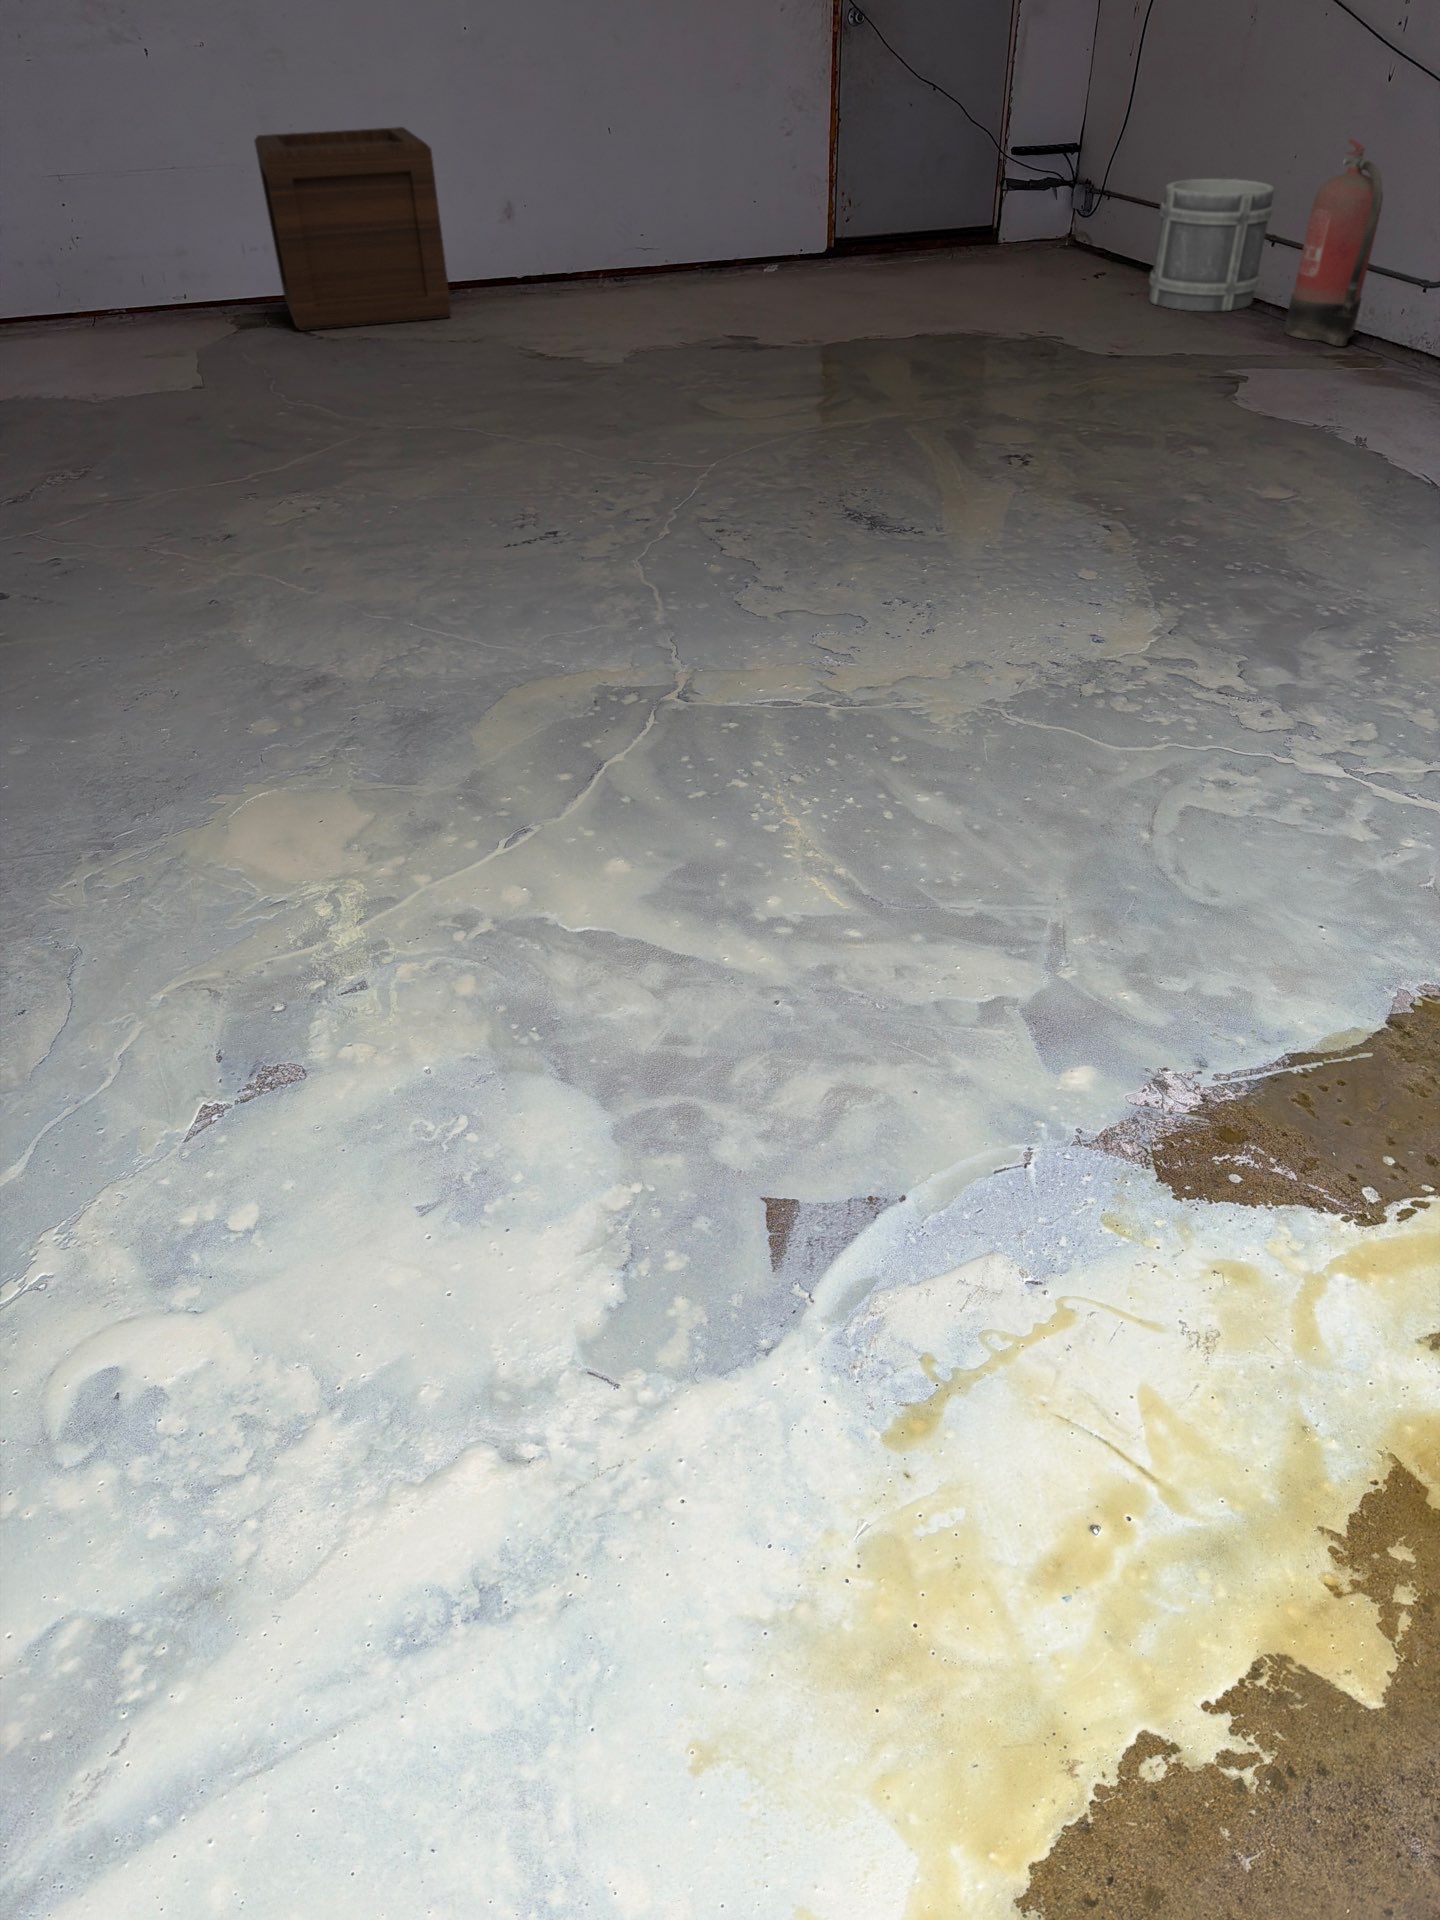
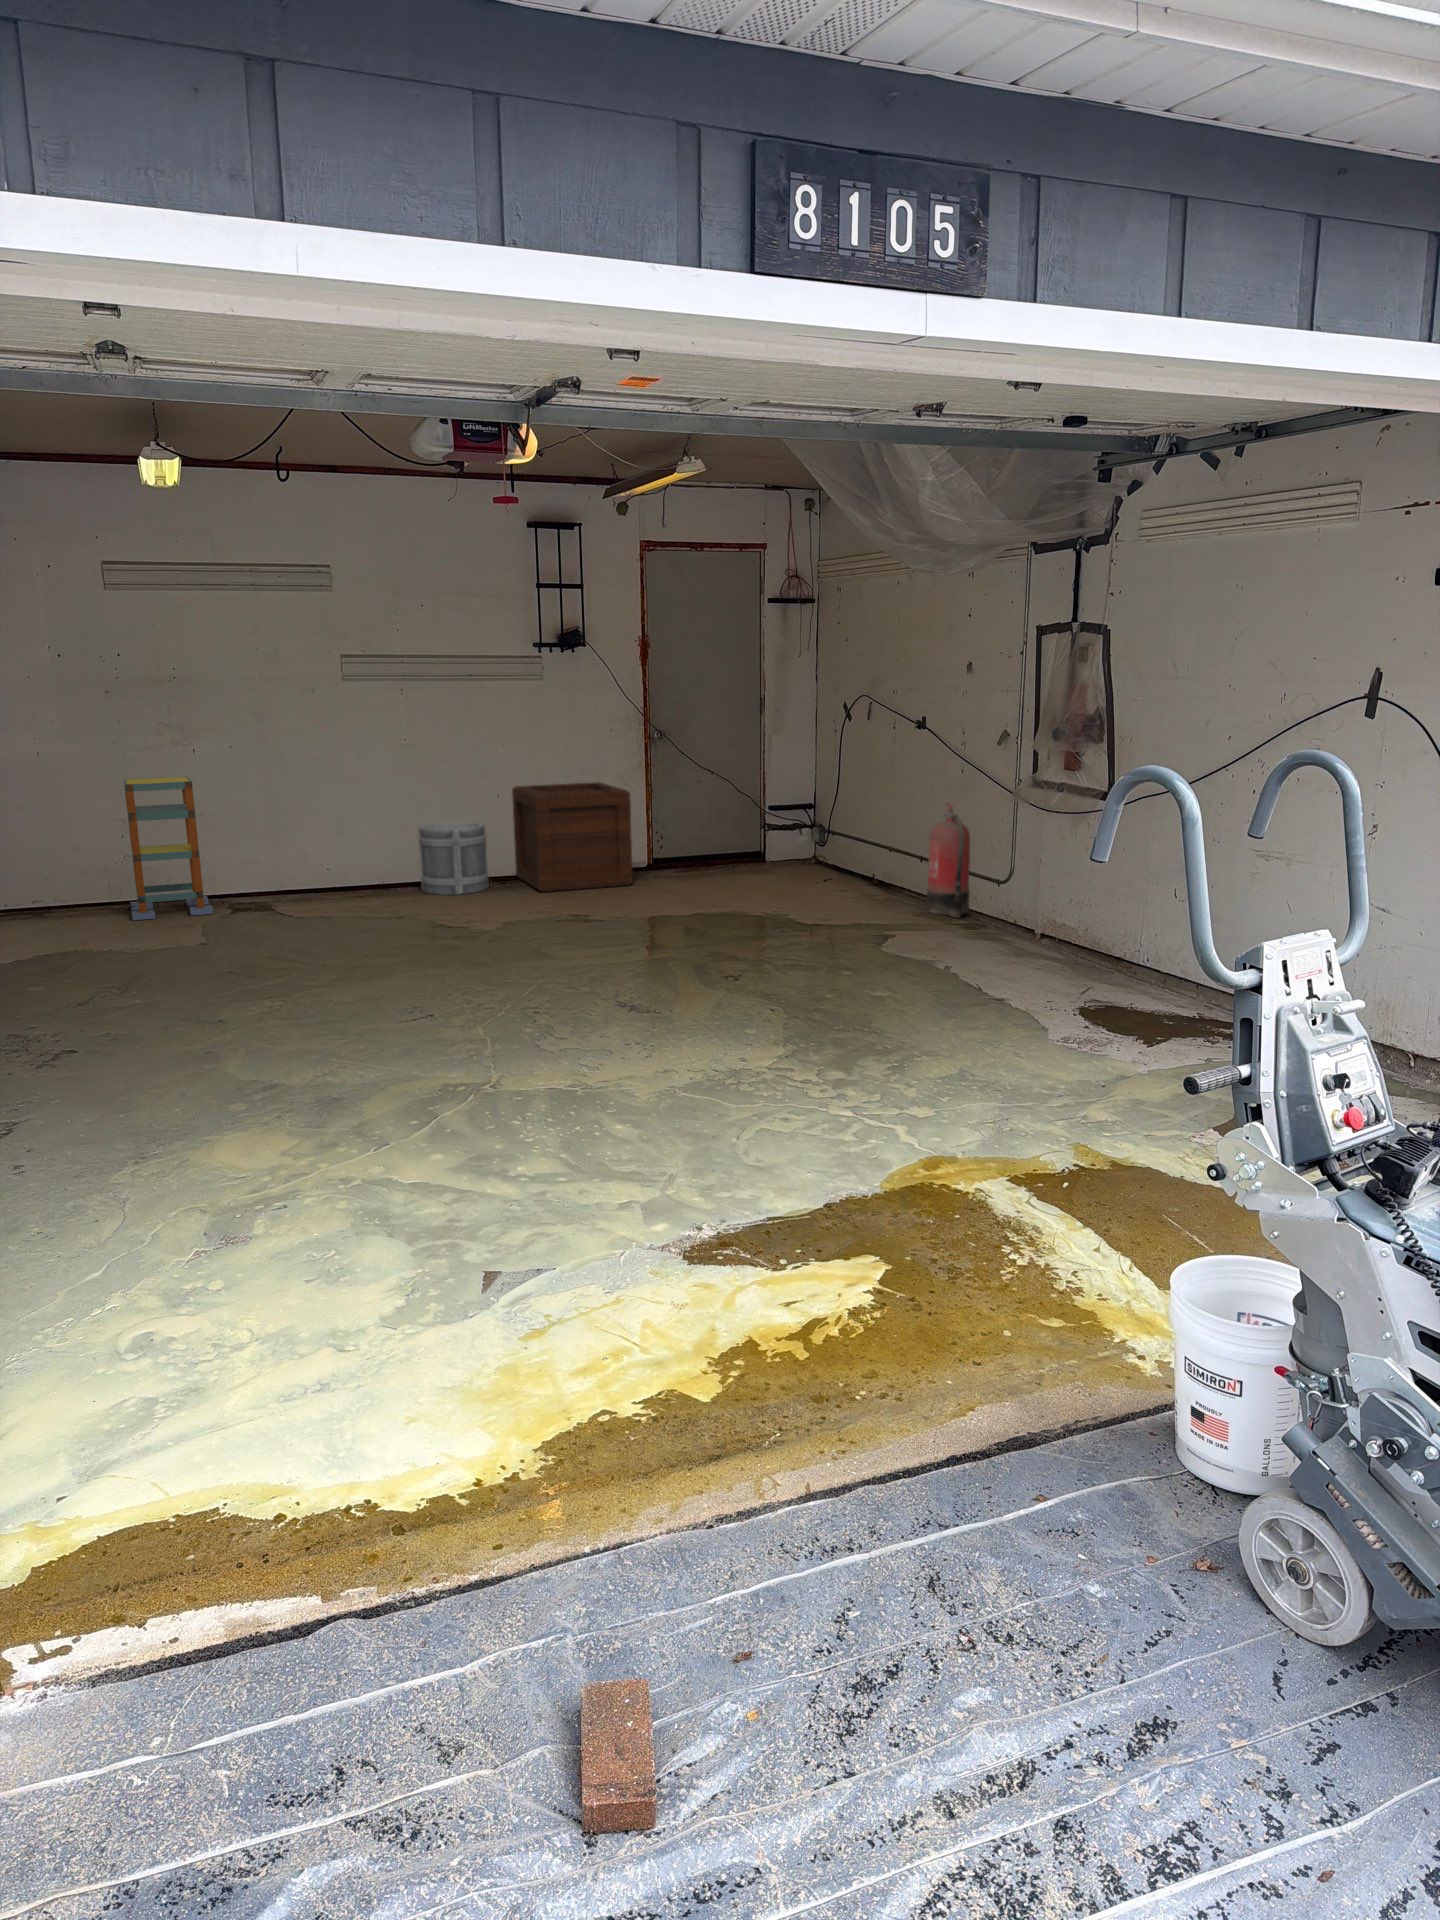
shelving unit: none [42,95,207,342] -> present [124,777,213,920]
wooden crate: present [255,127,452,331] -> present [512,782,633,892]
bucket: present [1149,179,1274,311] -> present [418,821,489,895]

